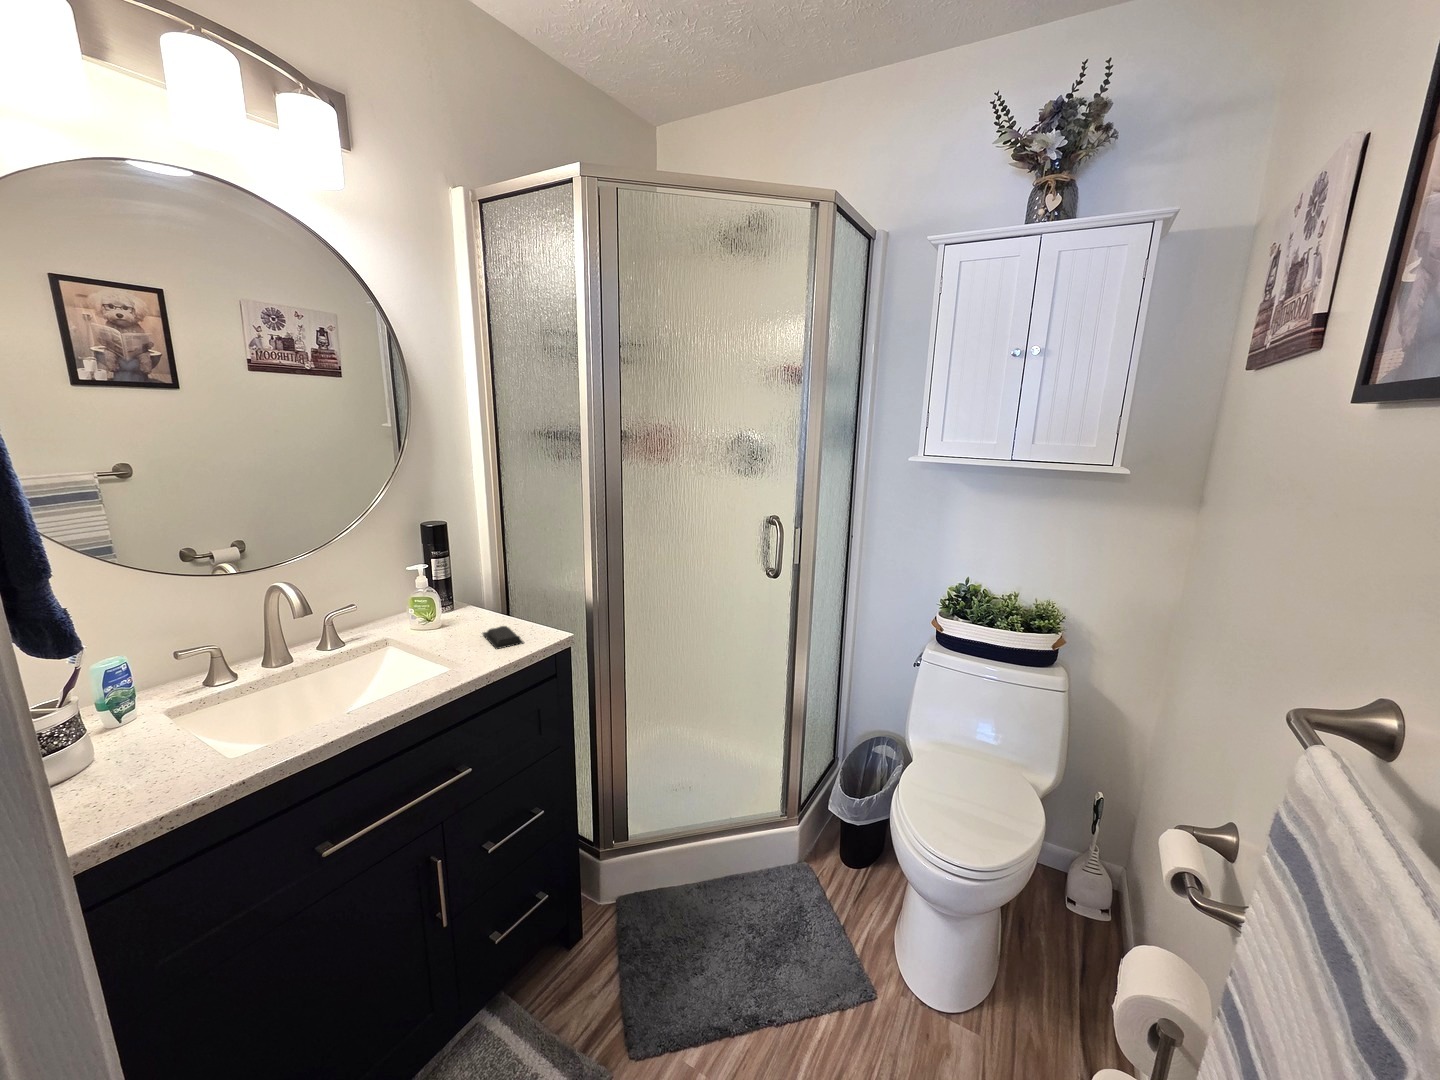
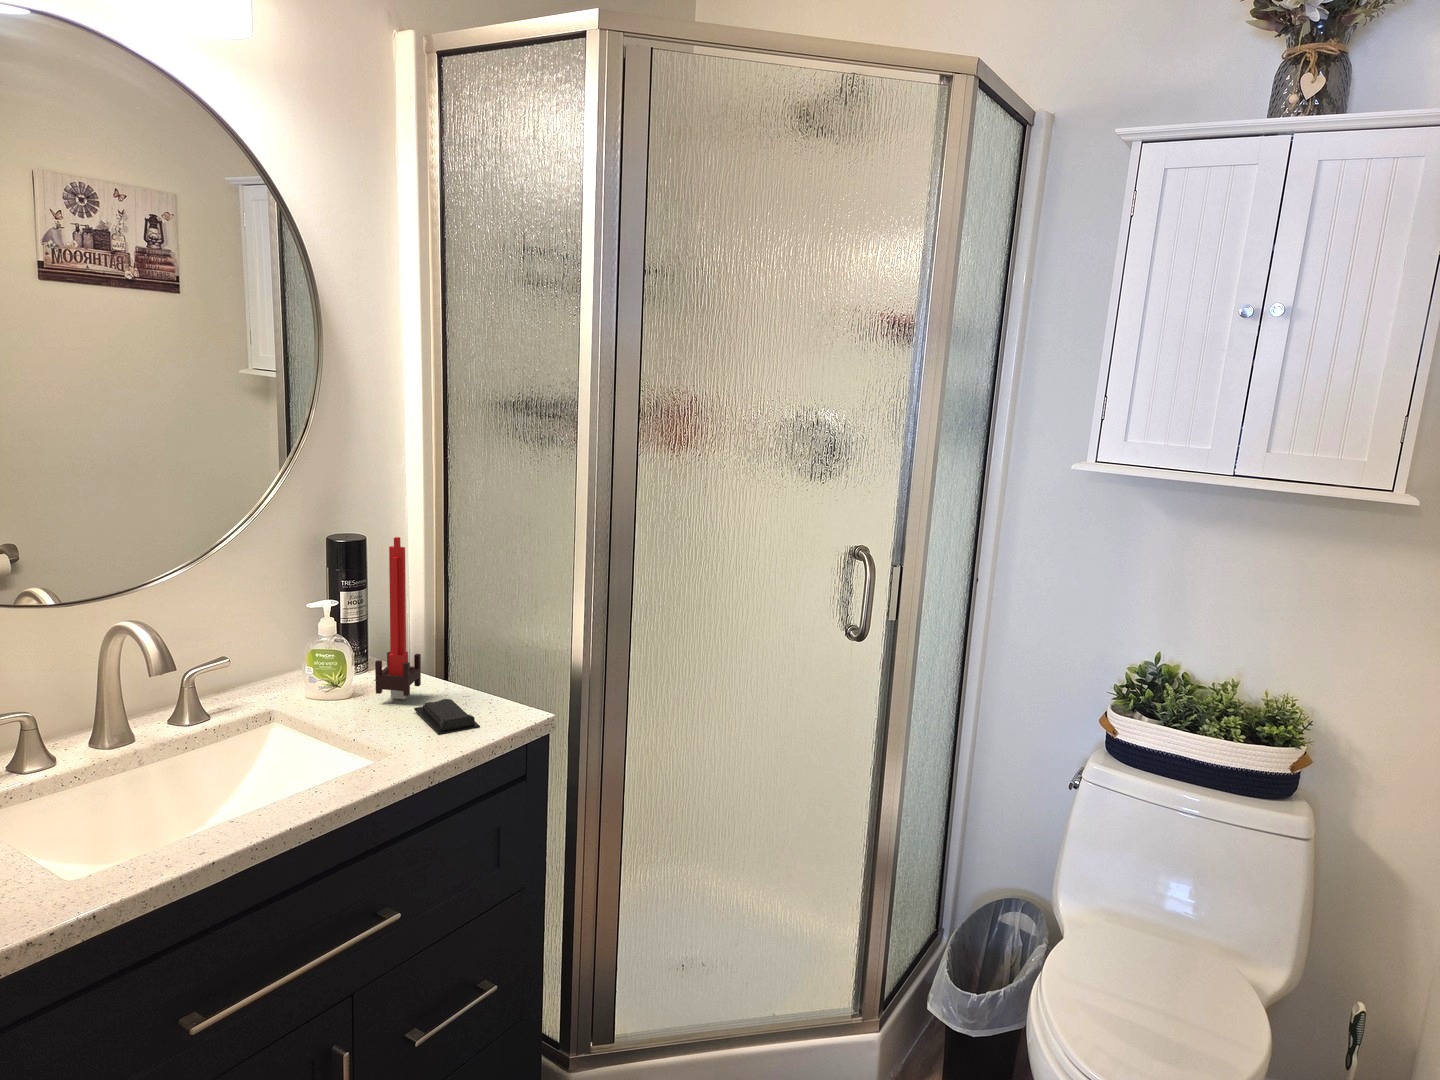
candle: none [455,521,488,627] -> present [375,537,421,699]

